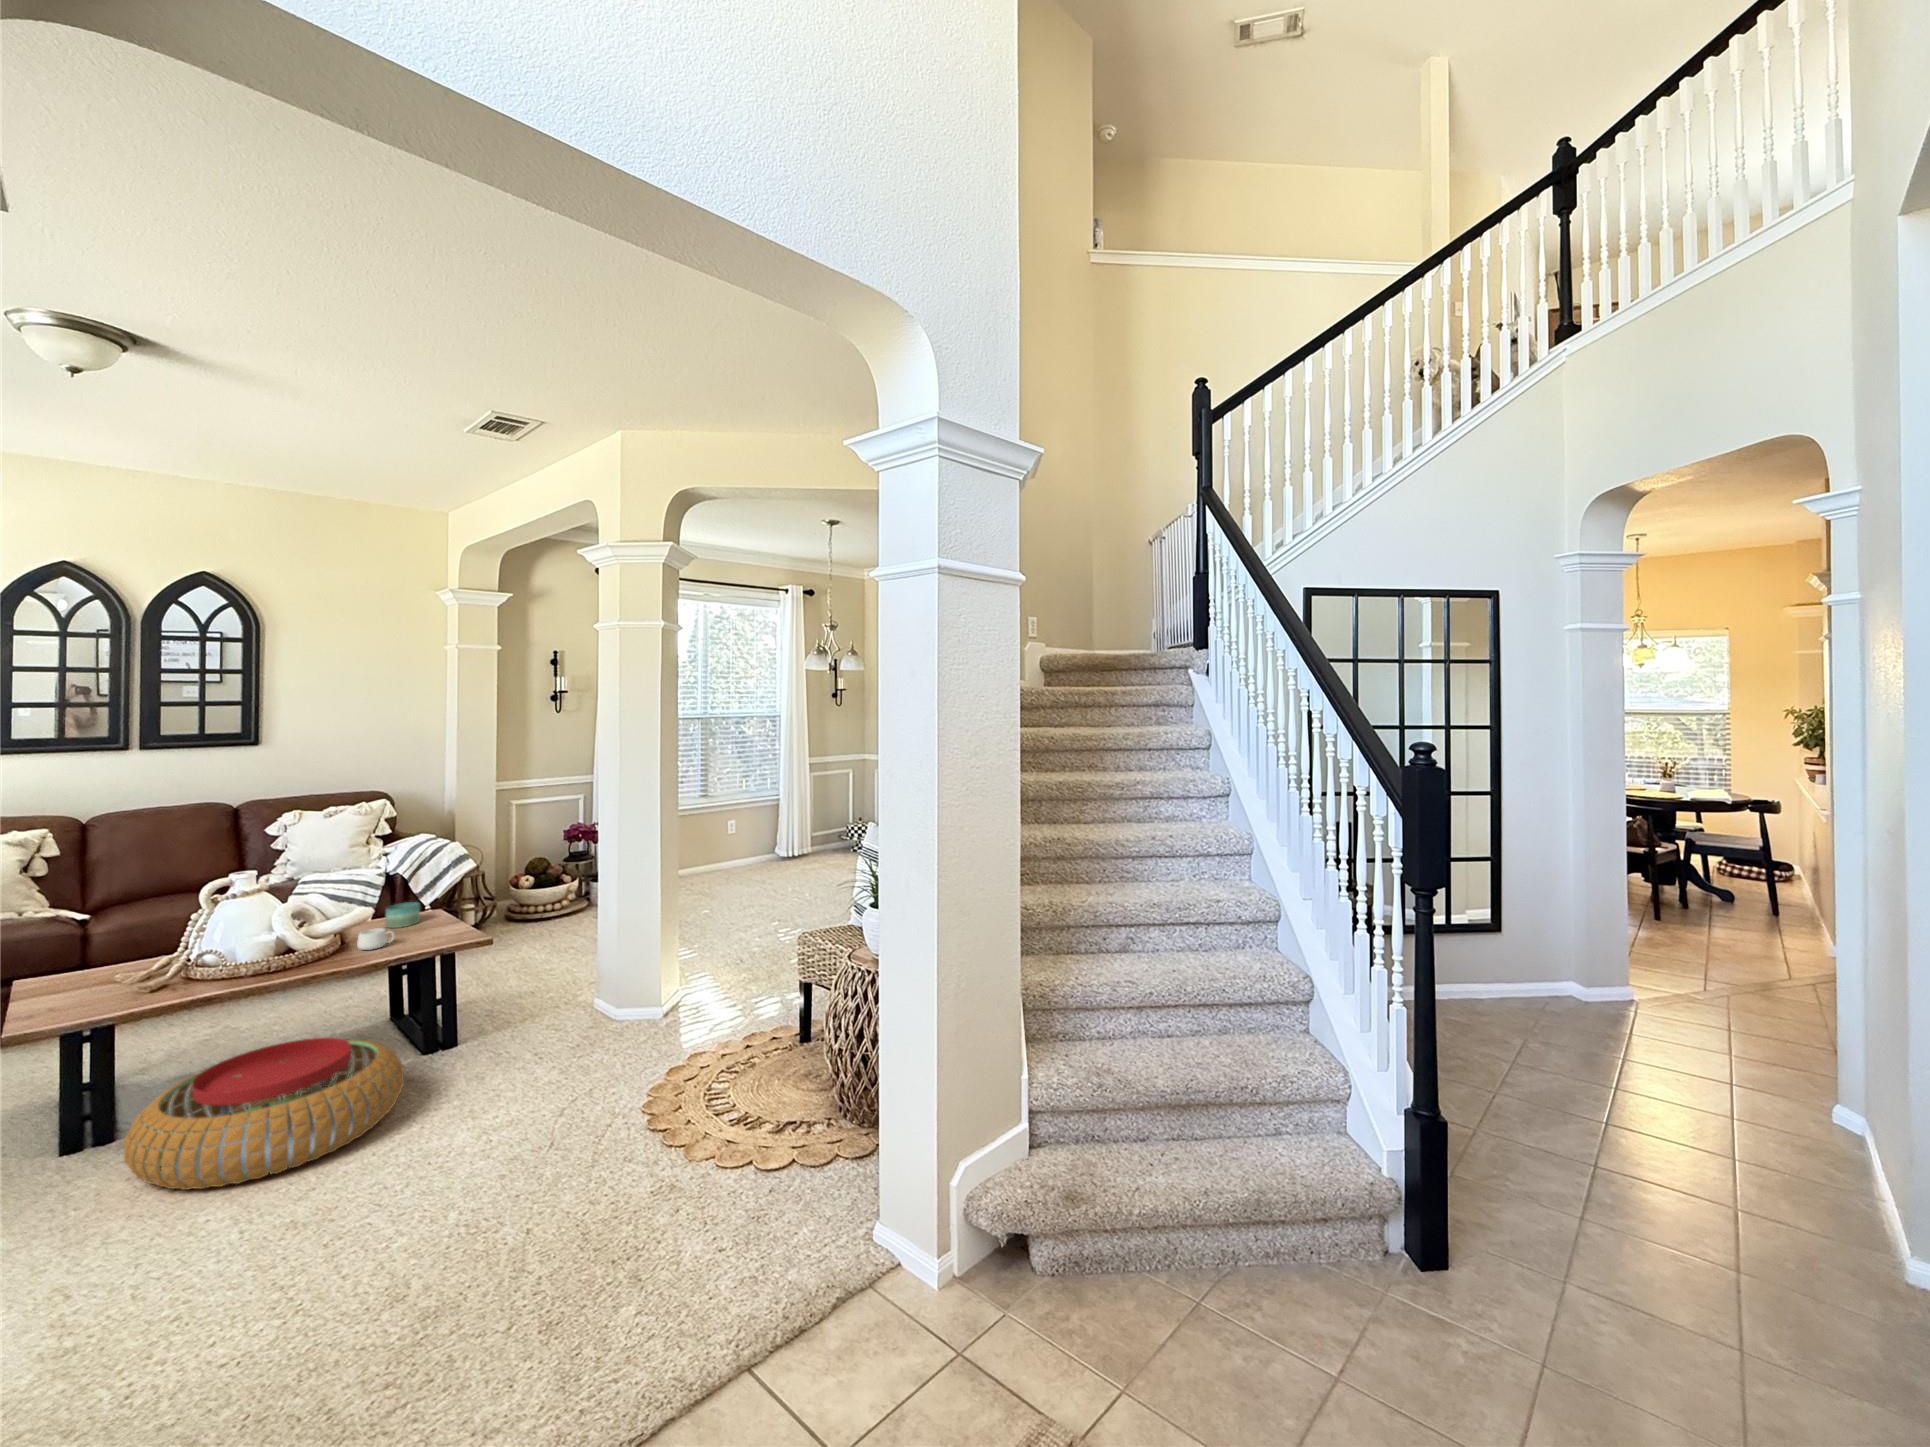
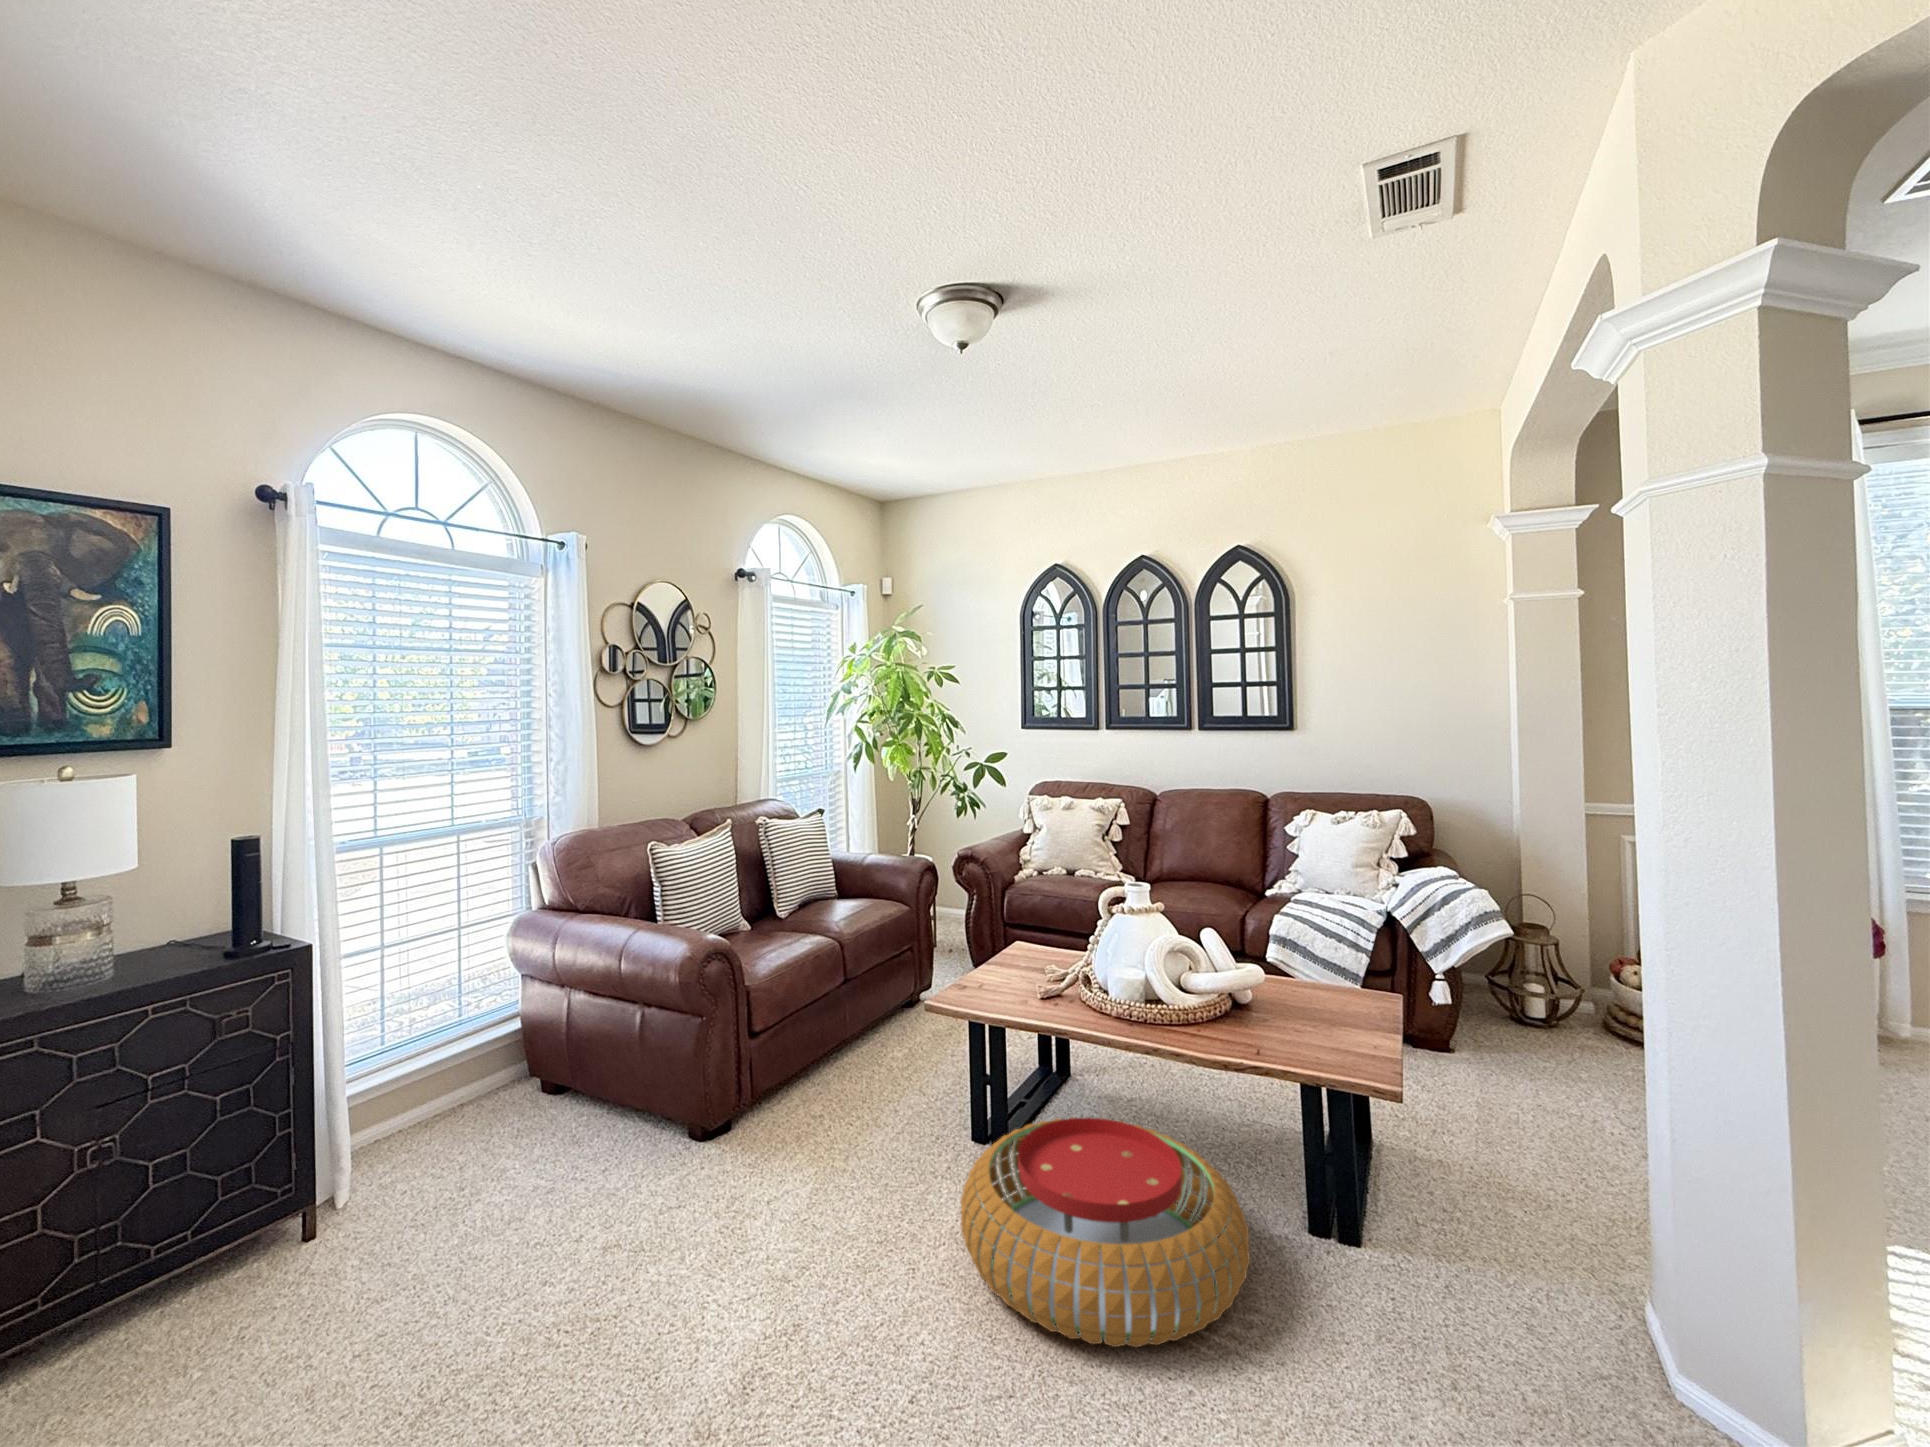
candle: present [386,902,420,928] -> none [1301,972,1348,1014]
mug: present [357,928,394,950] -> none [1232,1004,1276,1039]

